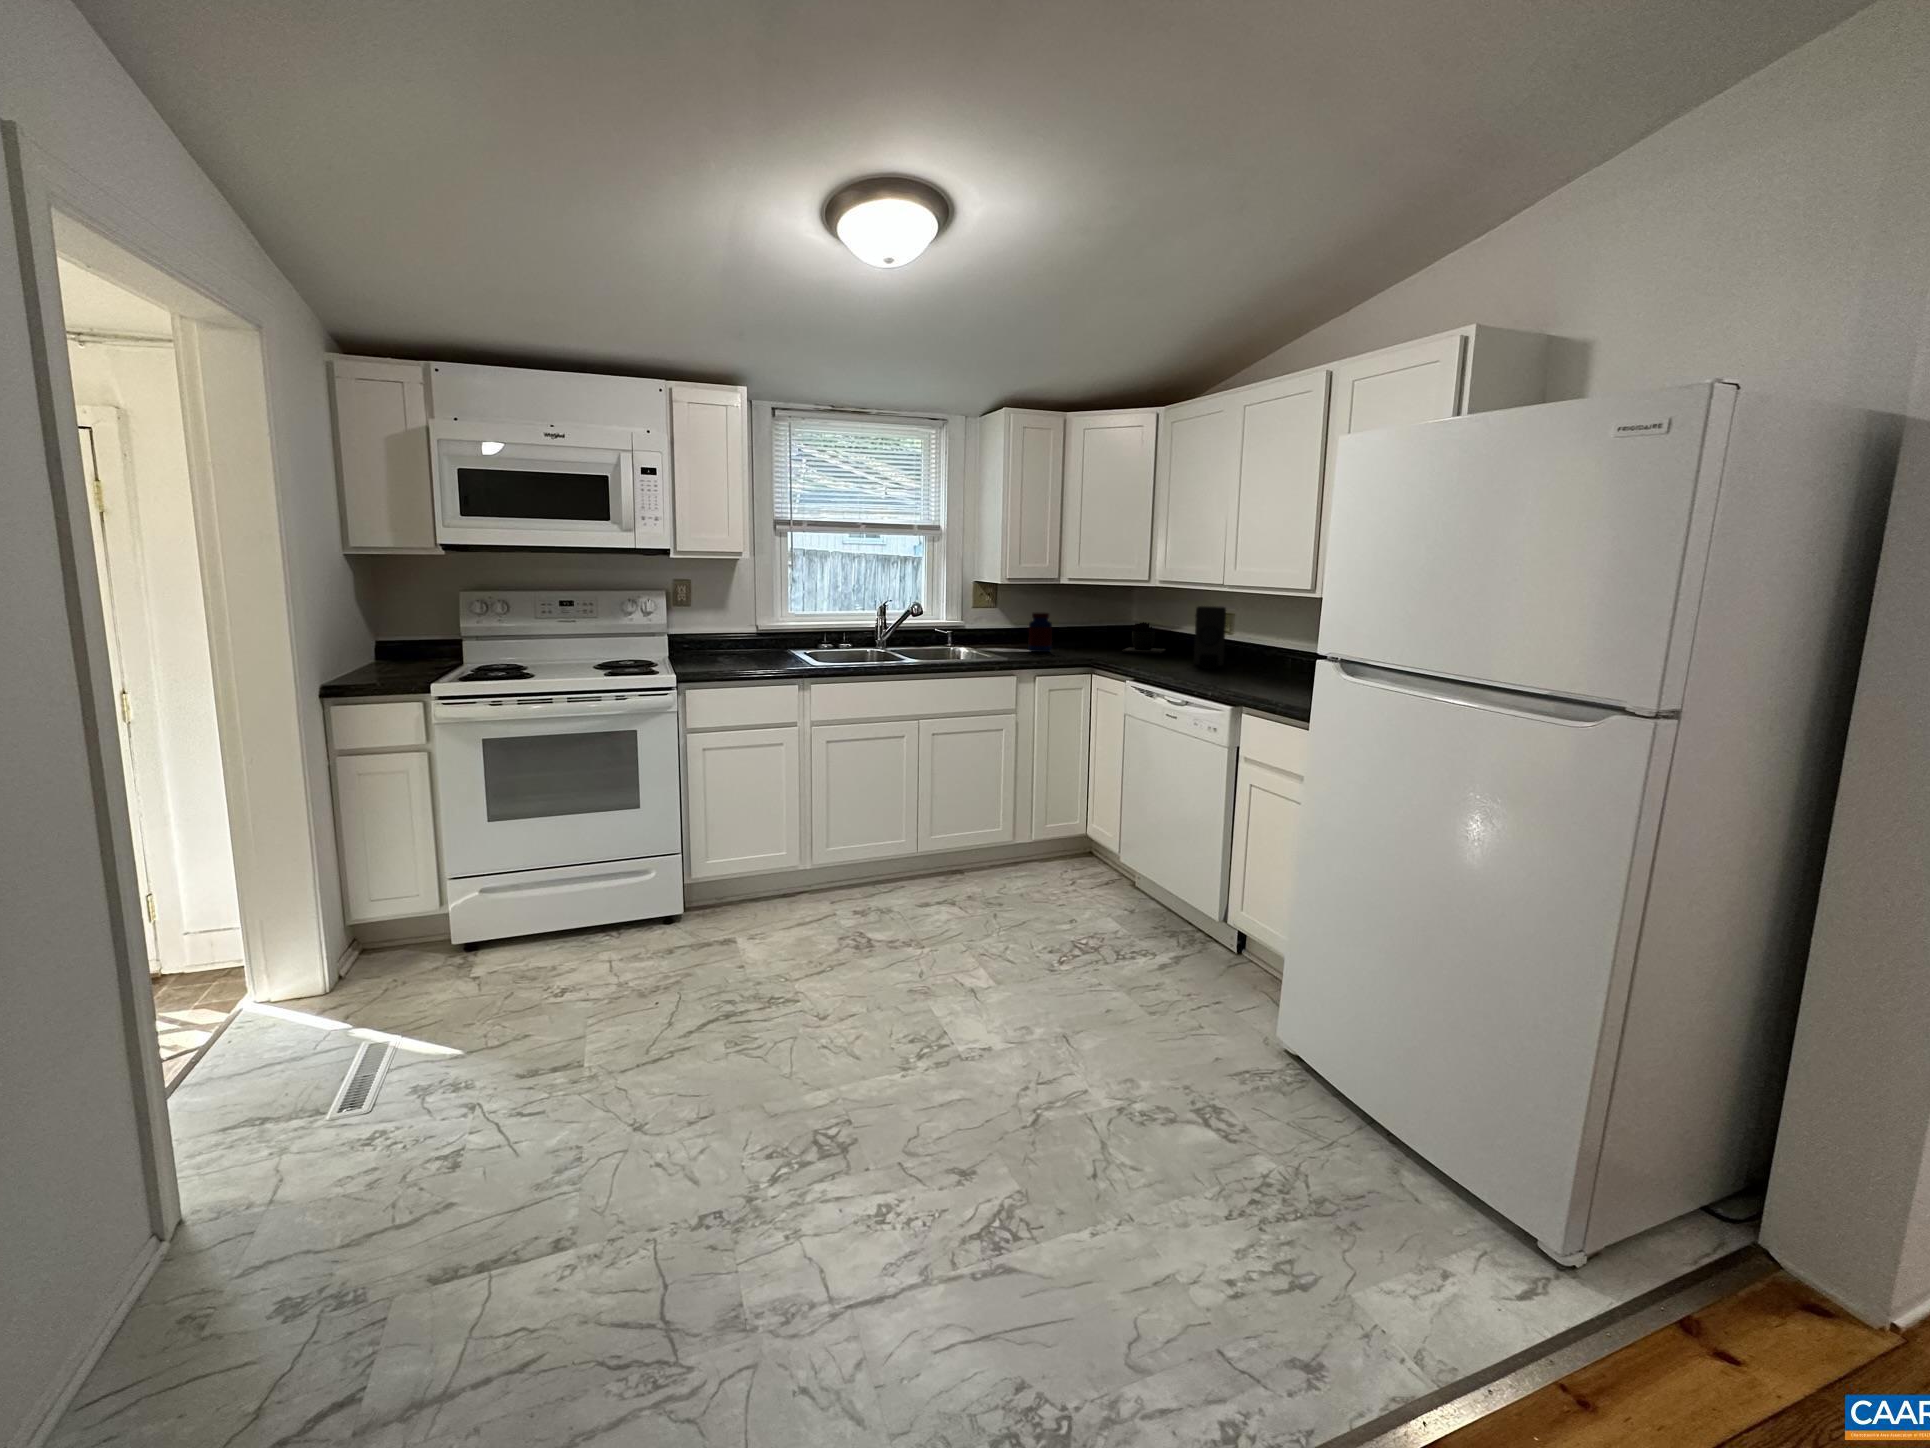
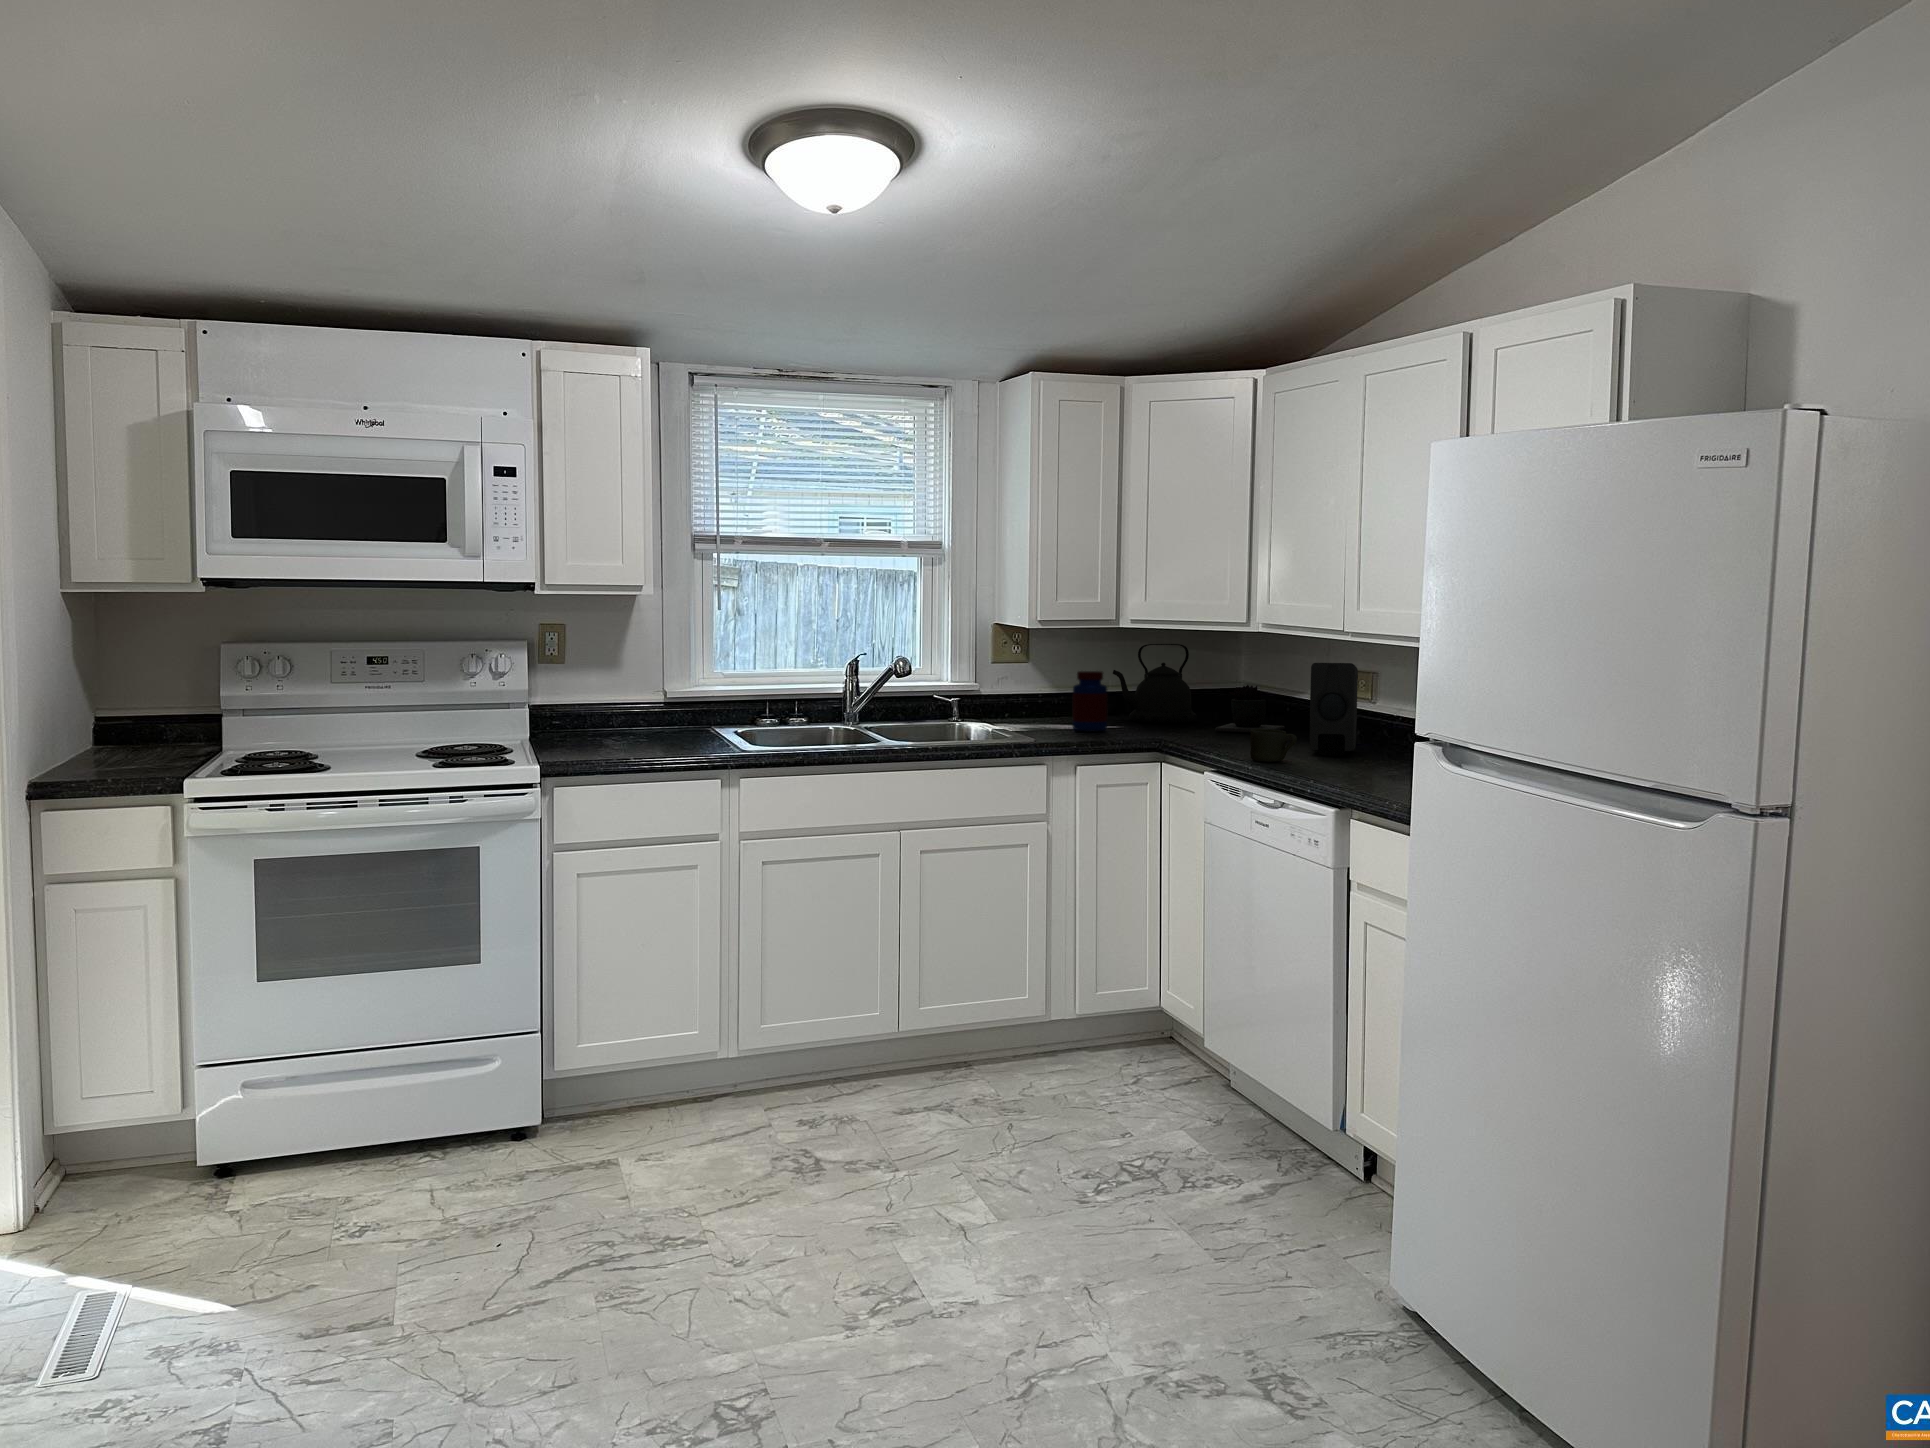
kettle: none [1052,595,1106,647] -> present [1113,644,1197,723]
mug: none [1156,650,1189,673] -> present [1250,729,1297,762]

